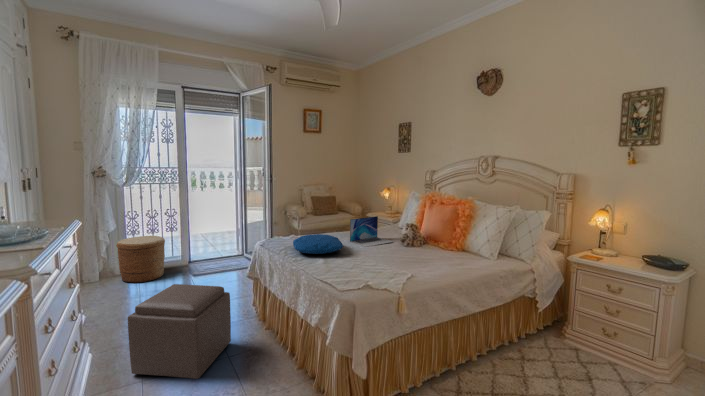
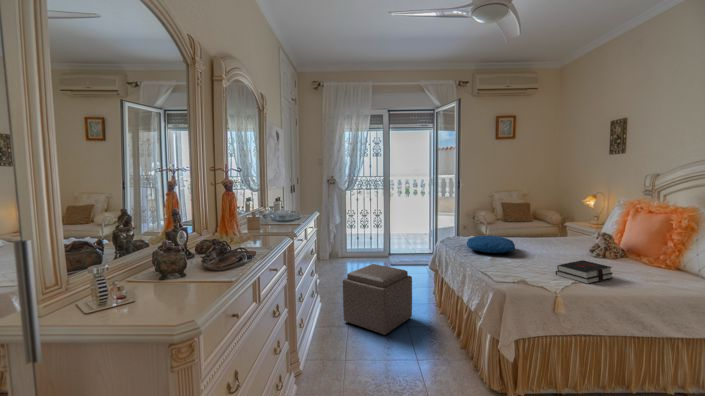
laptop: present [350,216,392,247] -> none [529,223,581,253]
woven basket: present [116,236,165,283] -> none [340,230,372,265]
hardback book: none [388,253,432,278] -> present [556,260,613,284]

